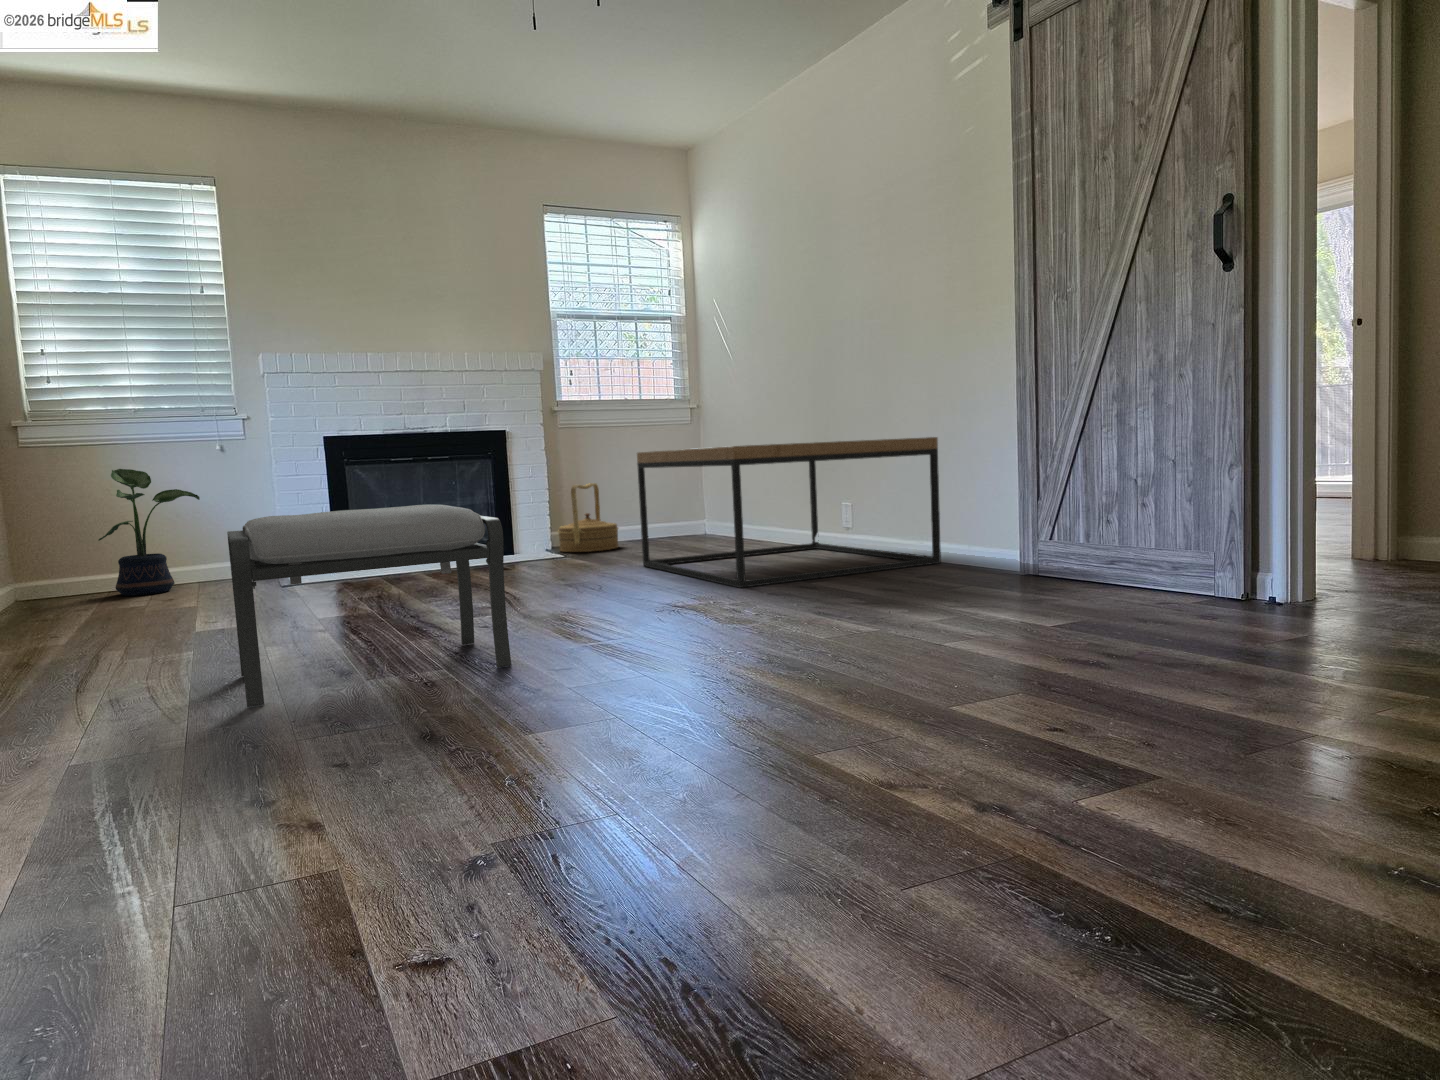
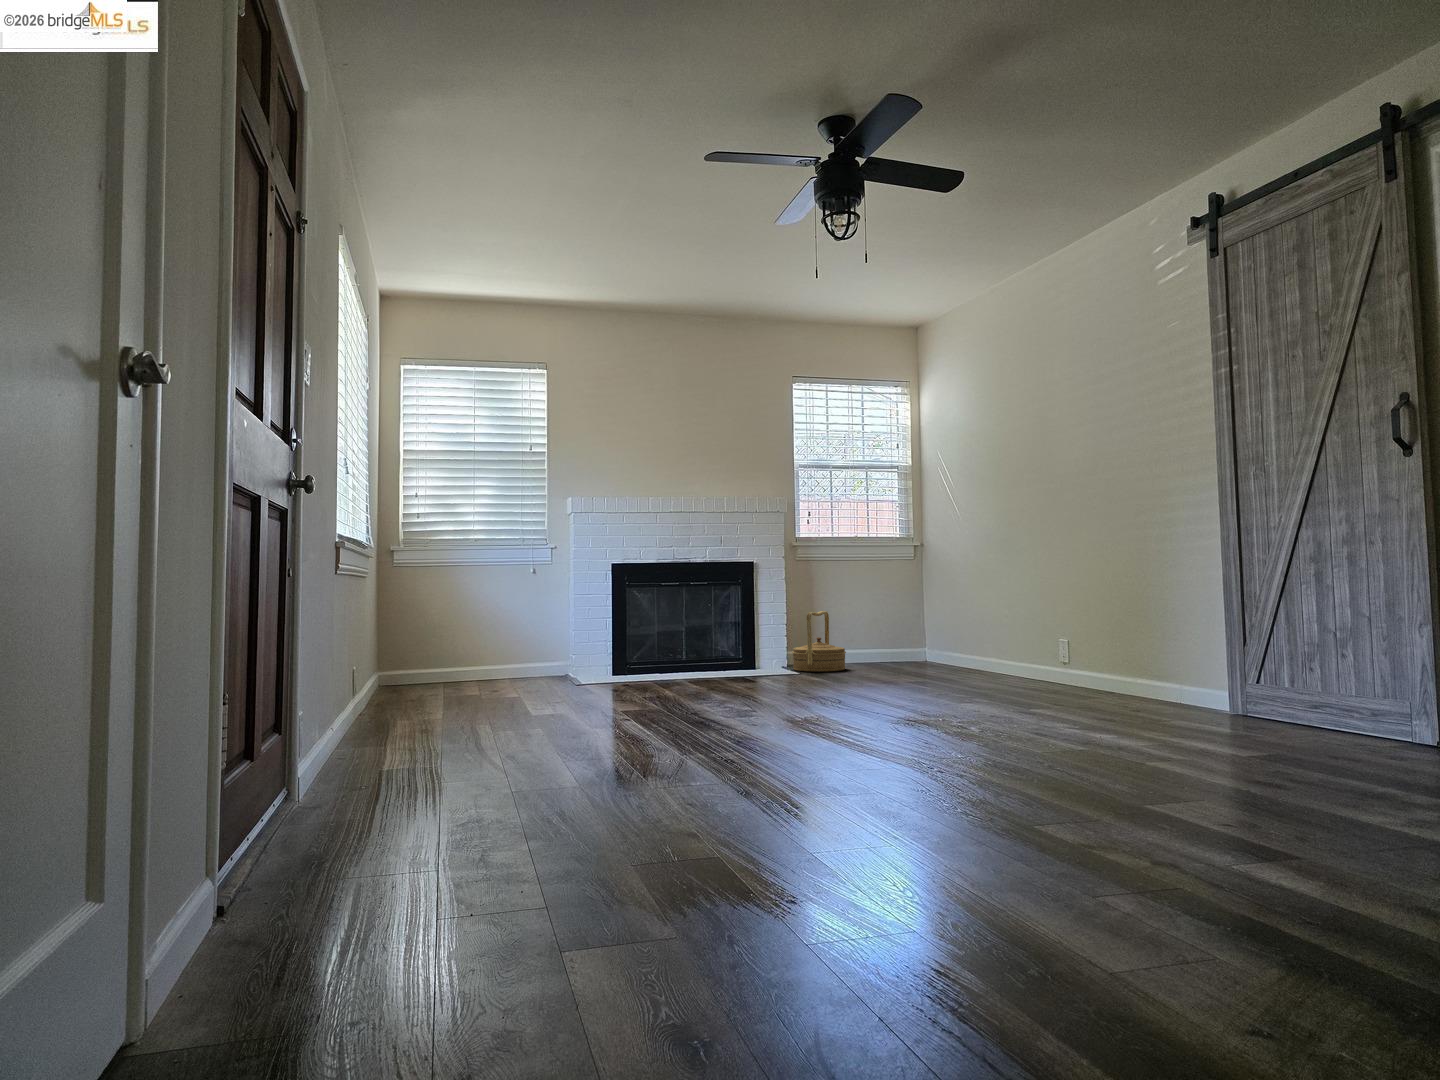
coffee table: present [637,437,941,588] -> none [871,585,1151,708]
potted plant: present [98,469,200,596] -> none [447,584,518,685]
ottoman: present [227,505,511,707] -> none [596,626,794,763]

